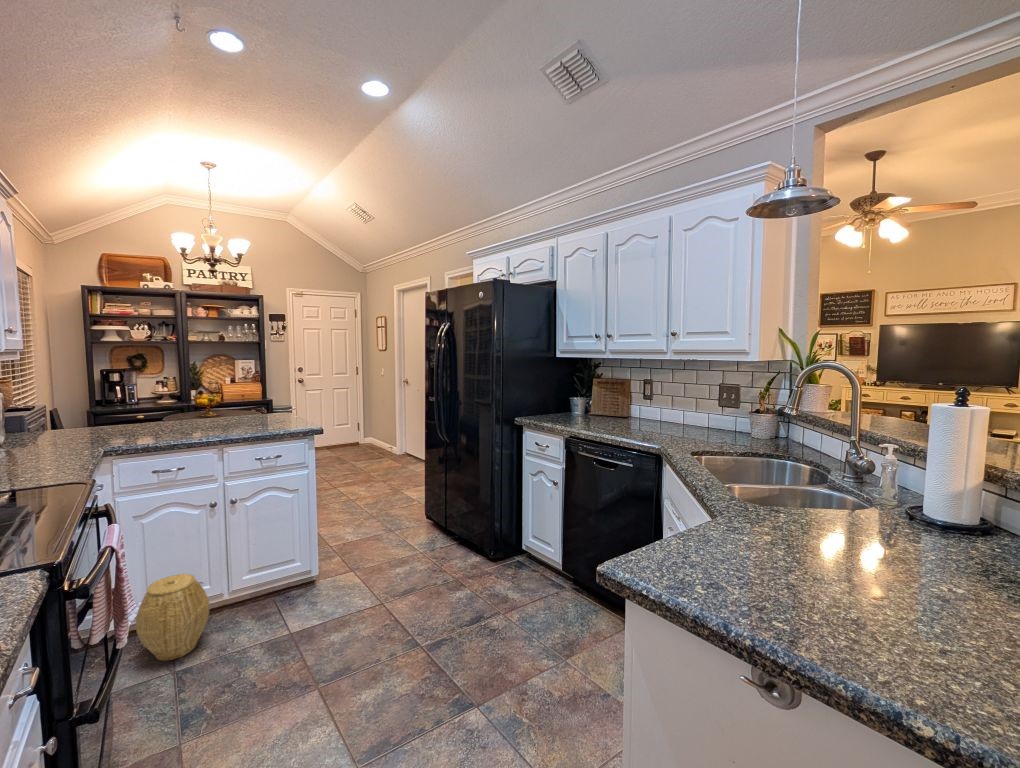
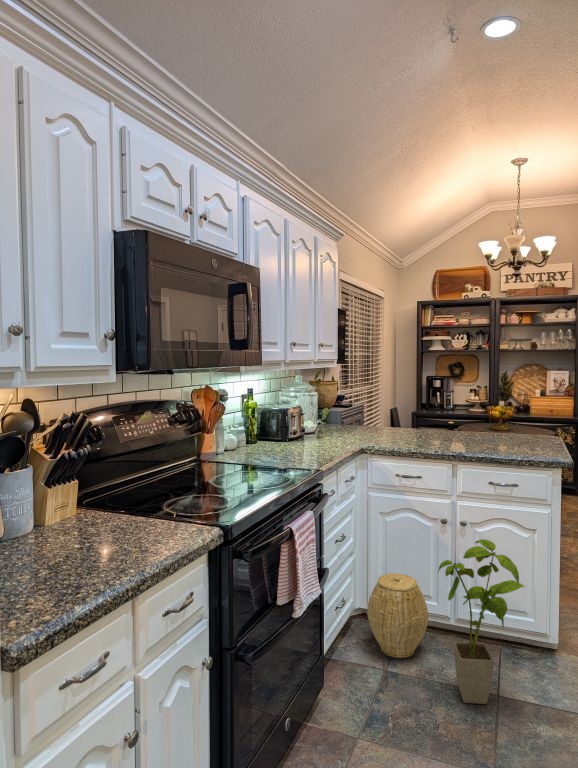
house plant: none [229,510,309,653] -> present [438,539,525,704]

